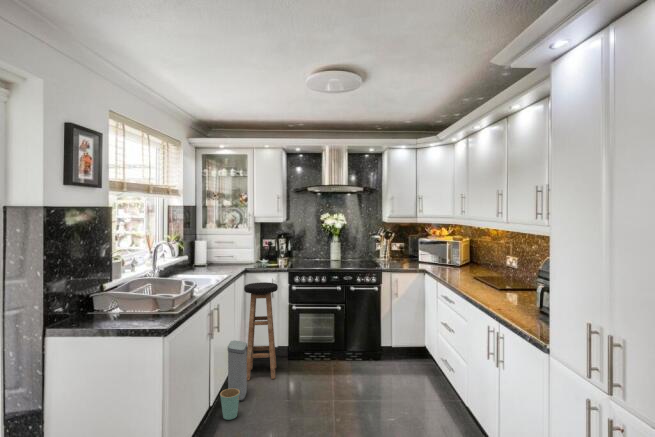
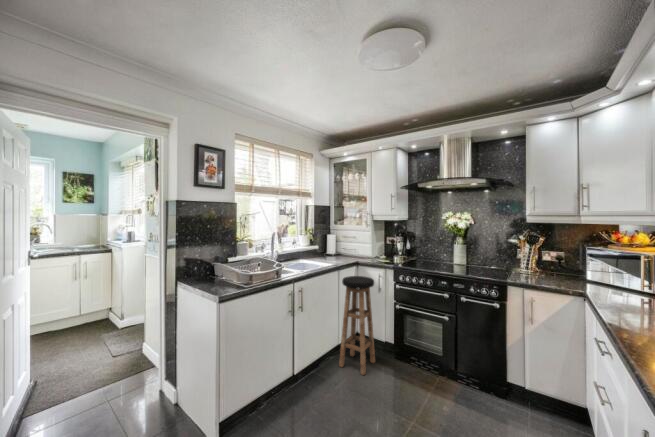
trash can: present [220,340,247,420] -> none [288,327,331,406]

